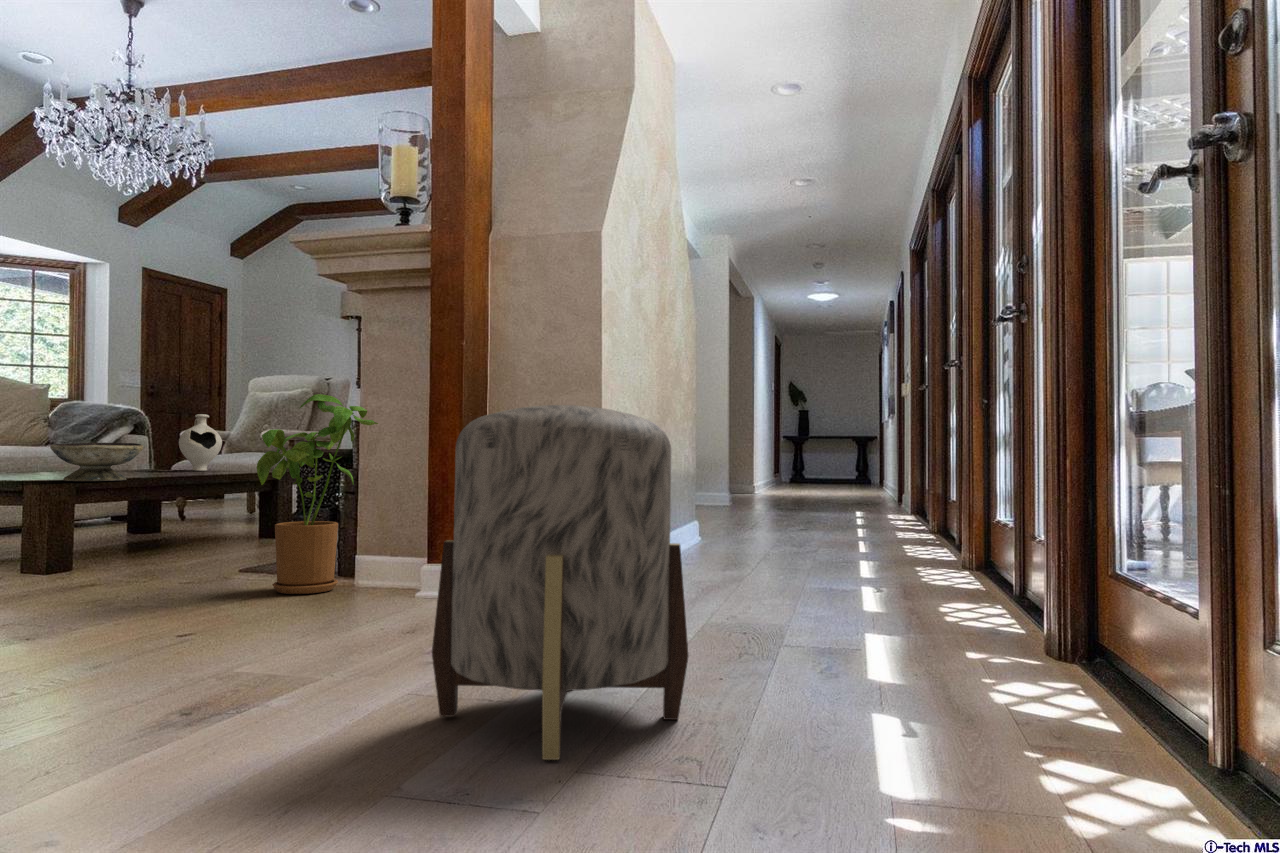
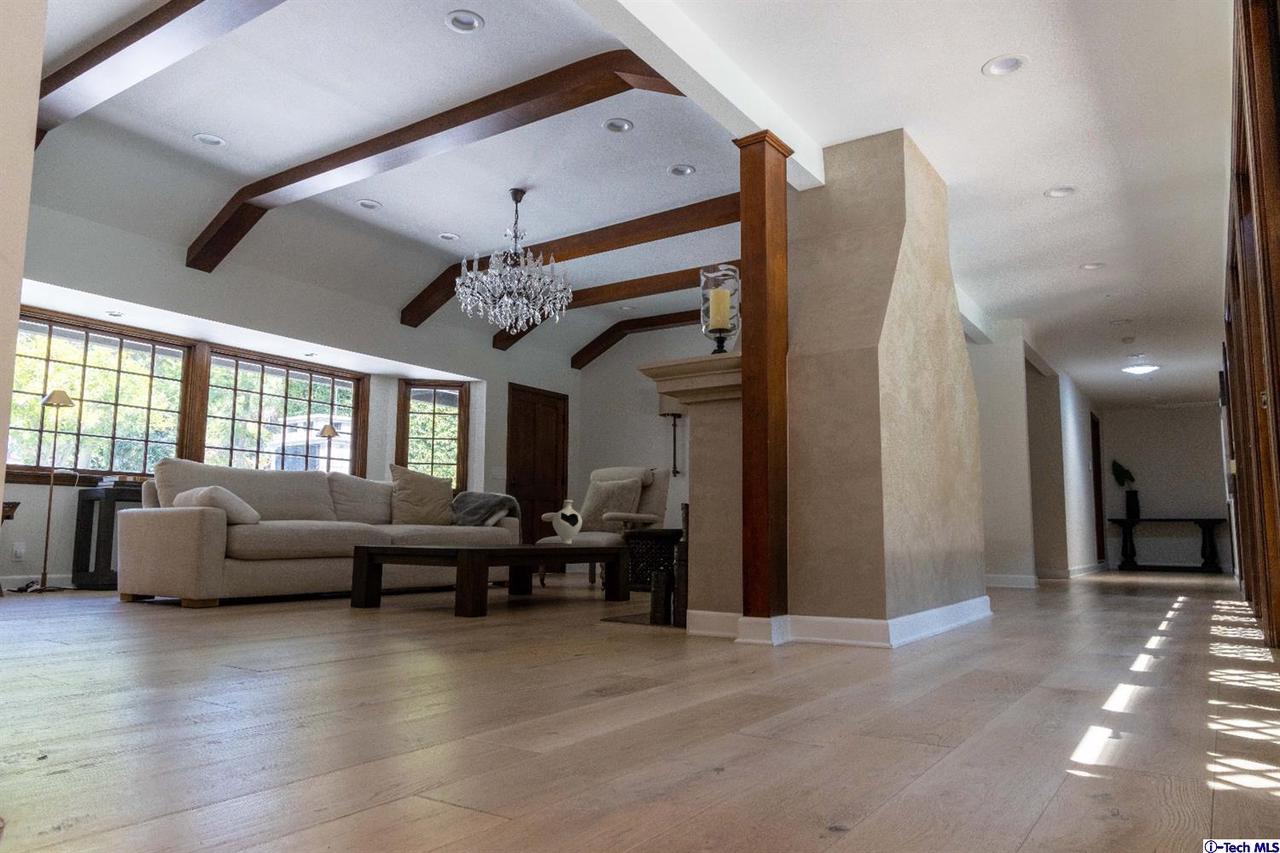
house plant: present [257,394,378,594] -> none [622,484,706,634]
ottoman: present [432,405,688,760] -> none [758,492,934,718]
decorative bowl: present [50,443,143,481] -> none [479,521,536,549]

